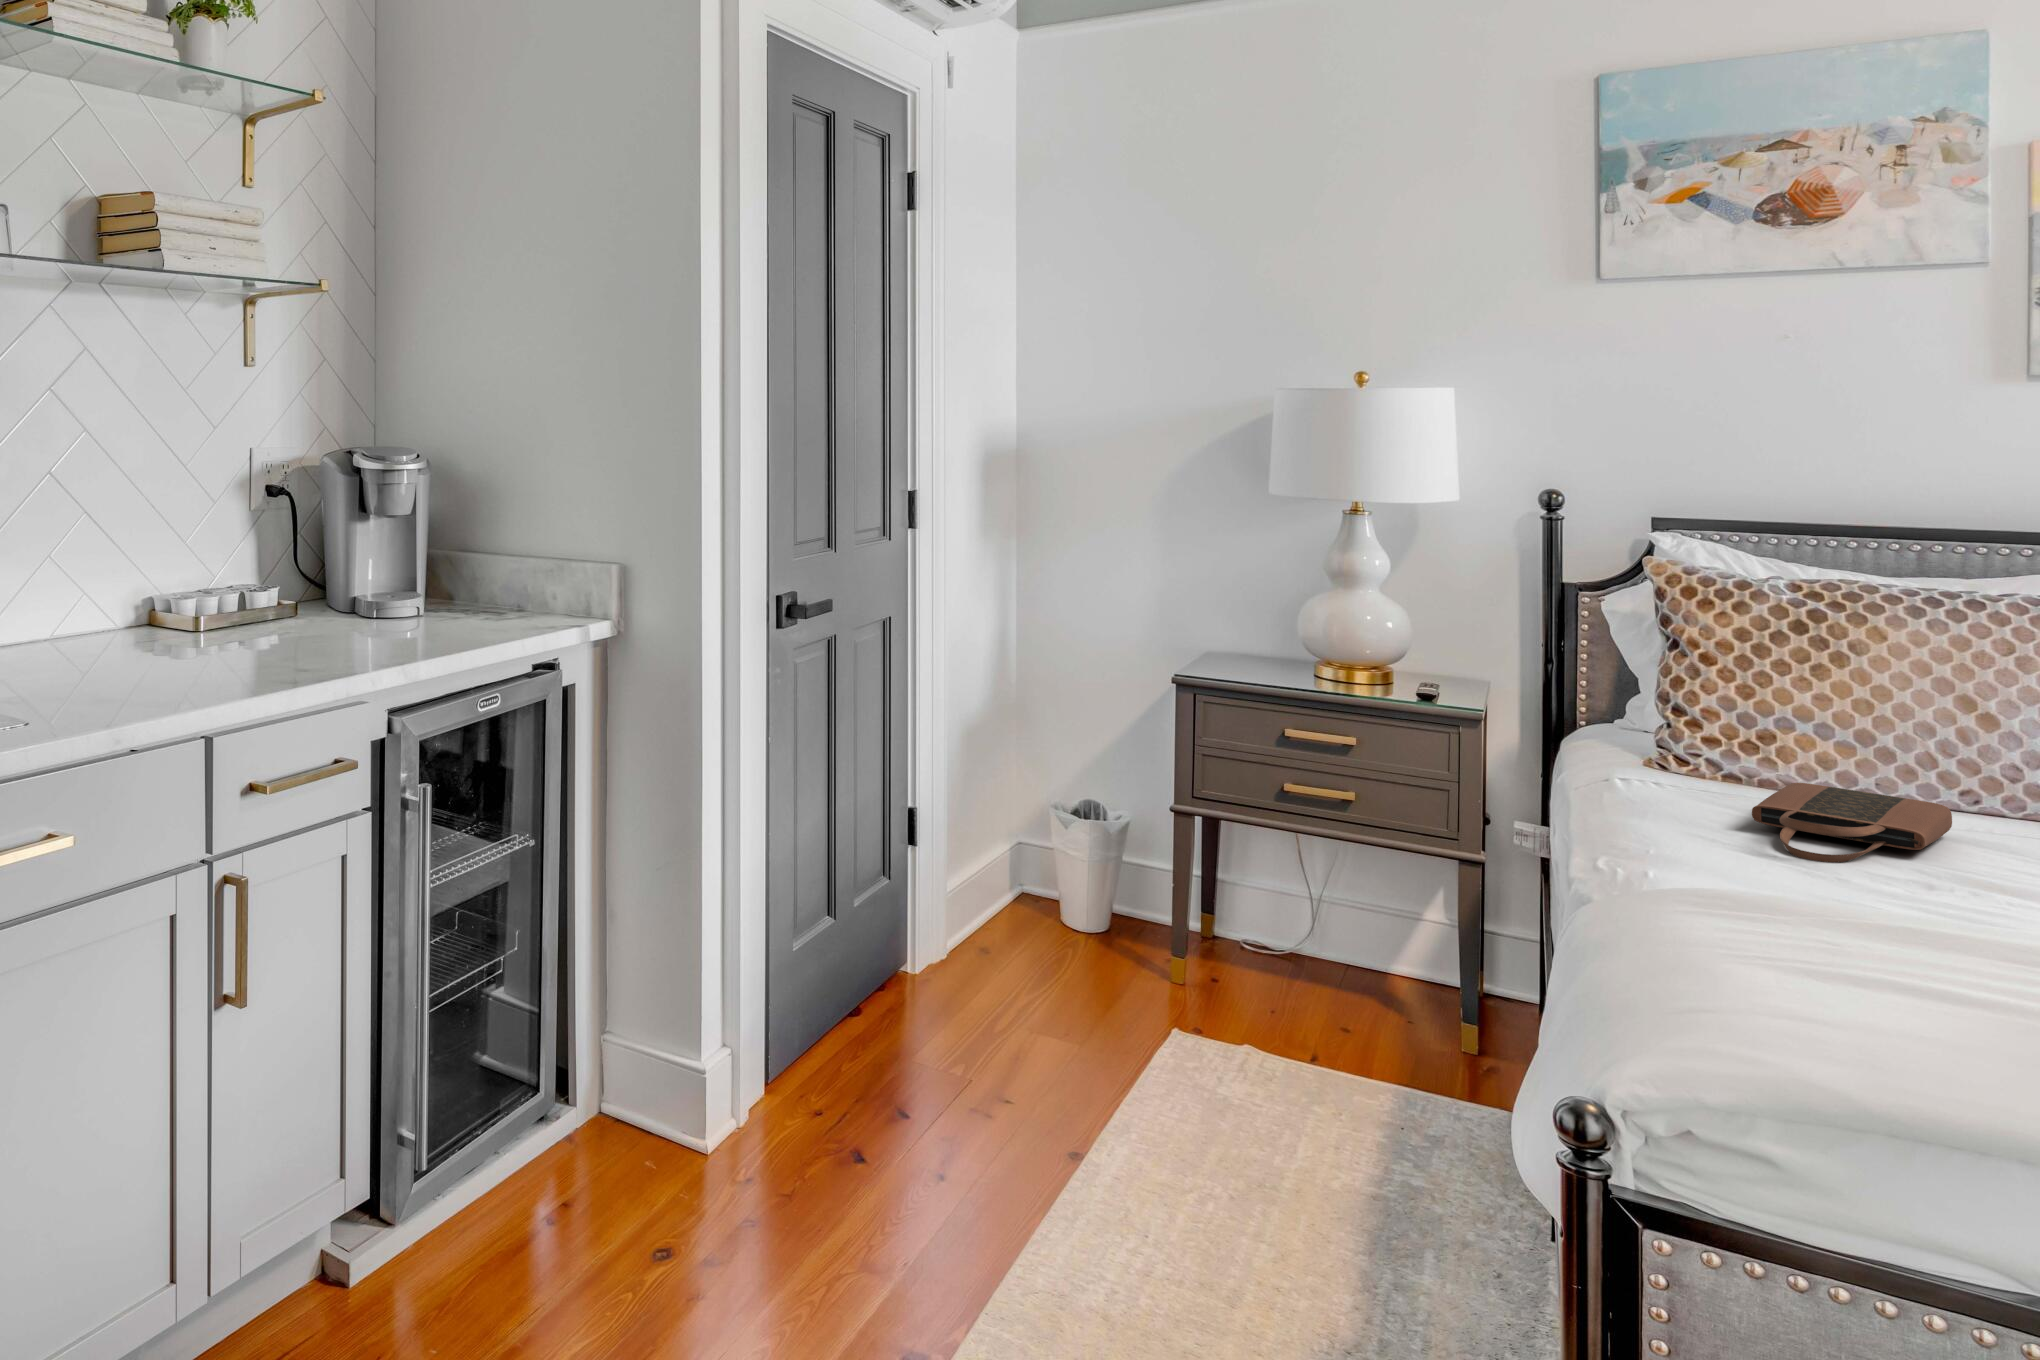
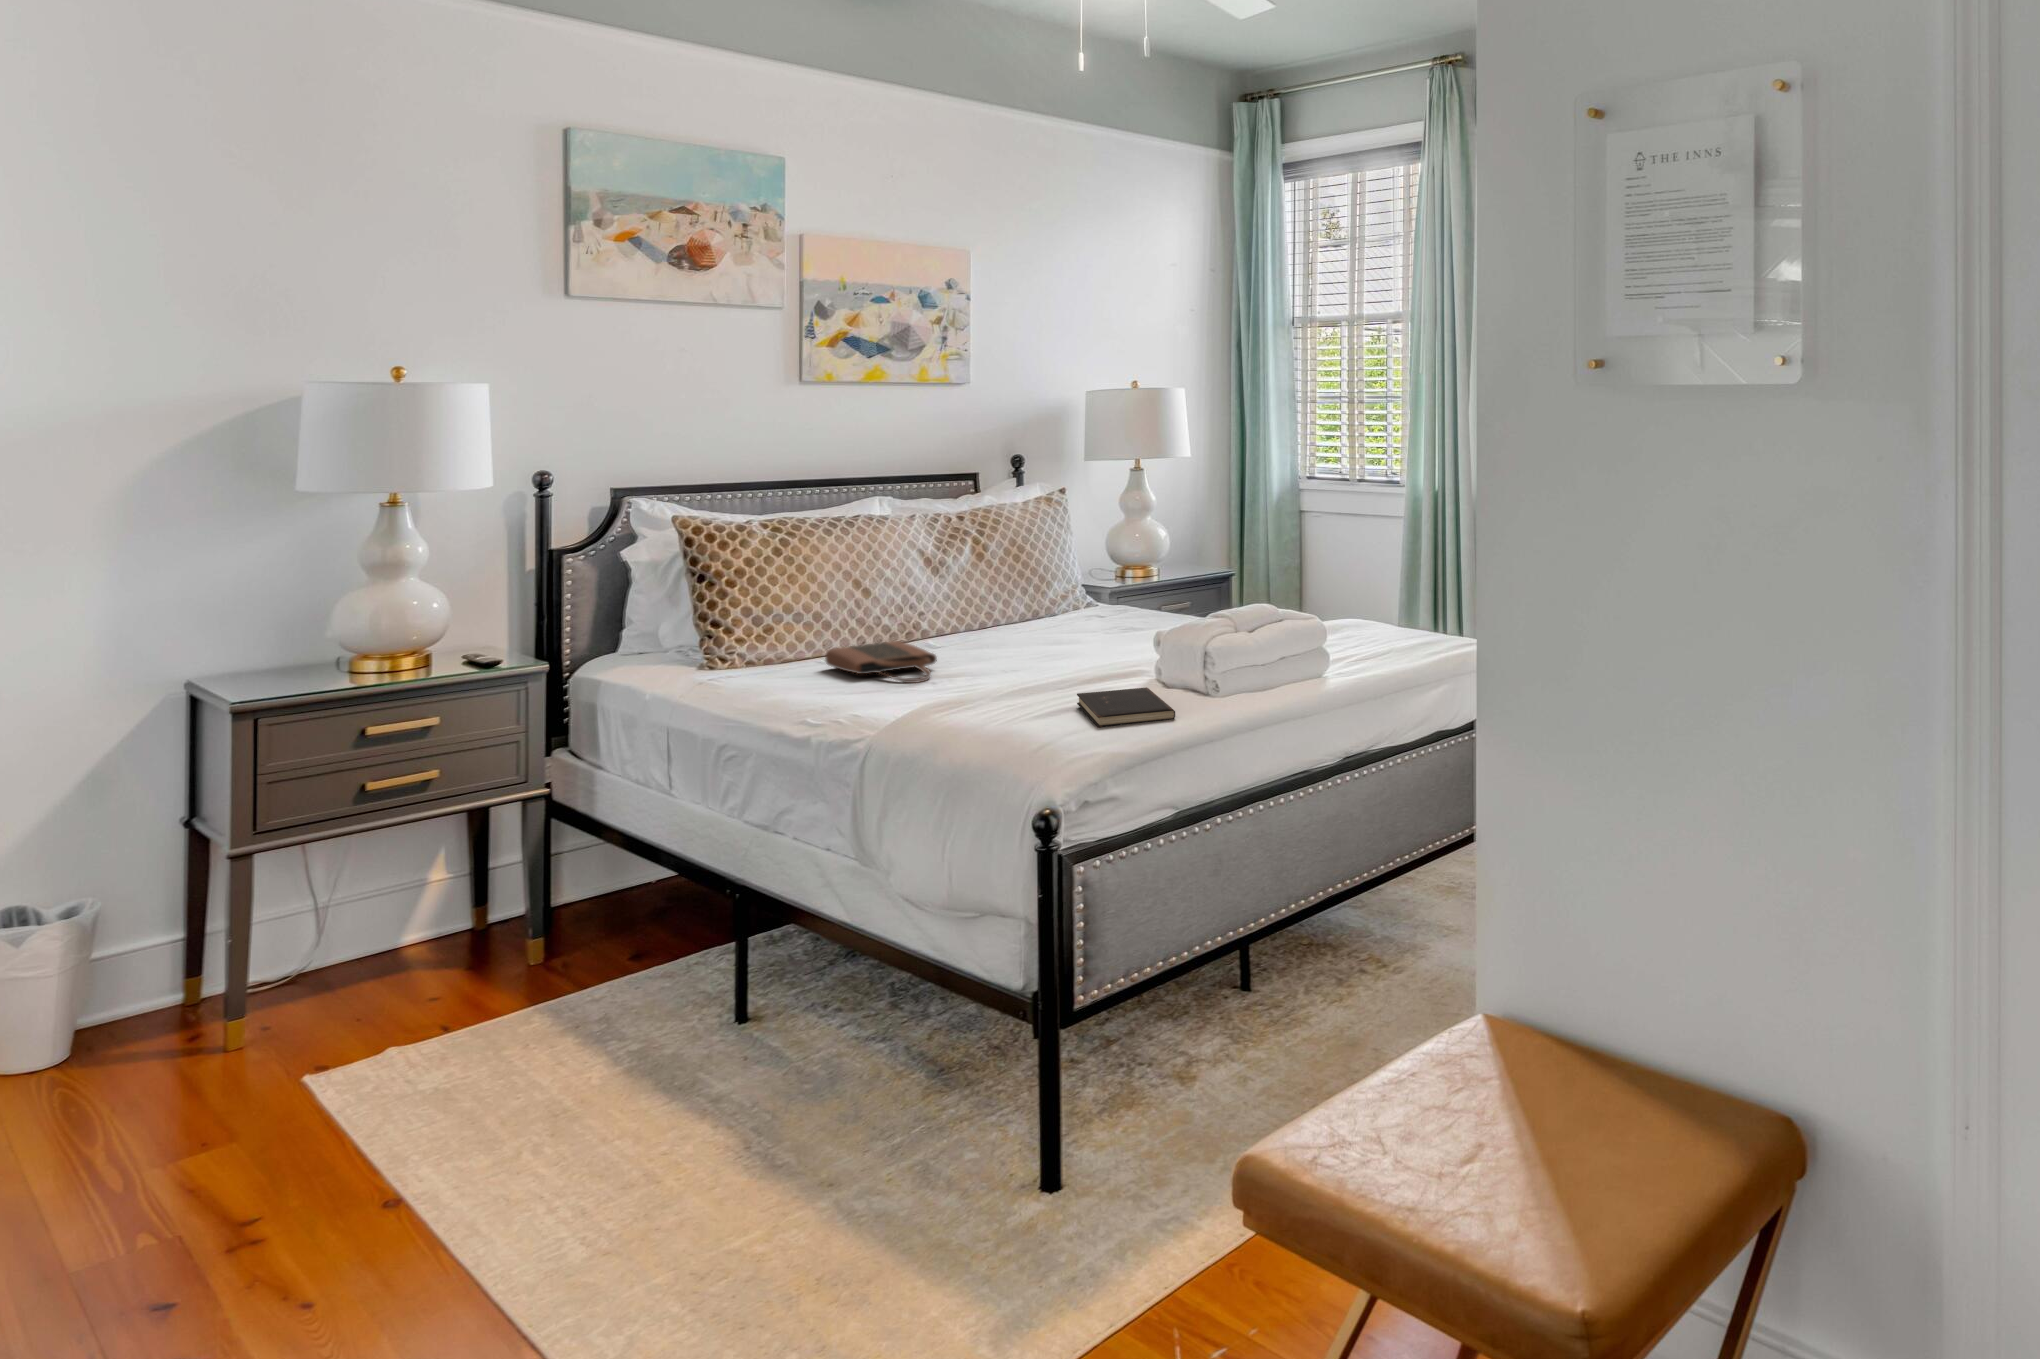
hardcover book: none [1690,934,1989,1033] -> present [1077,687,1175,727]

